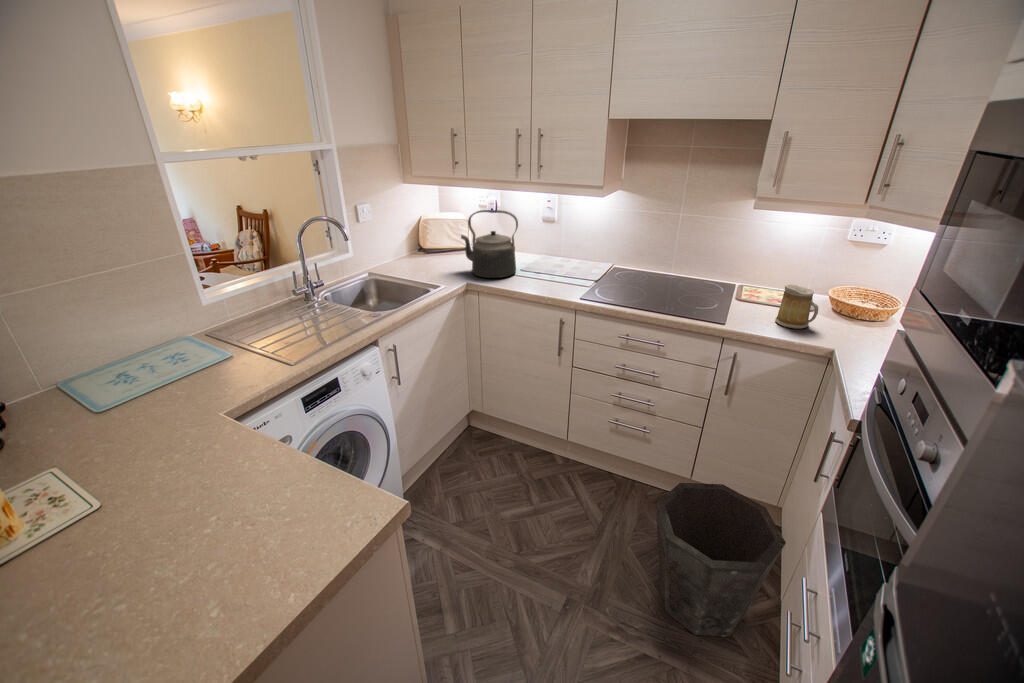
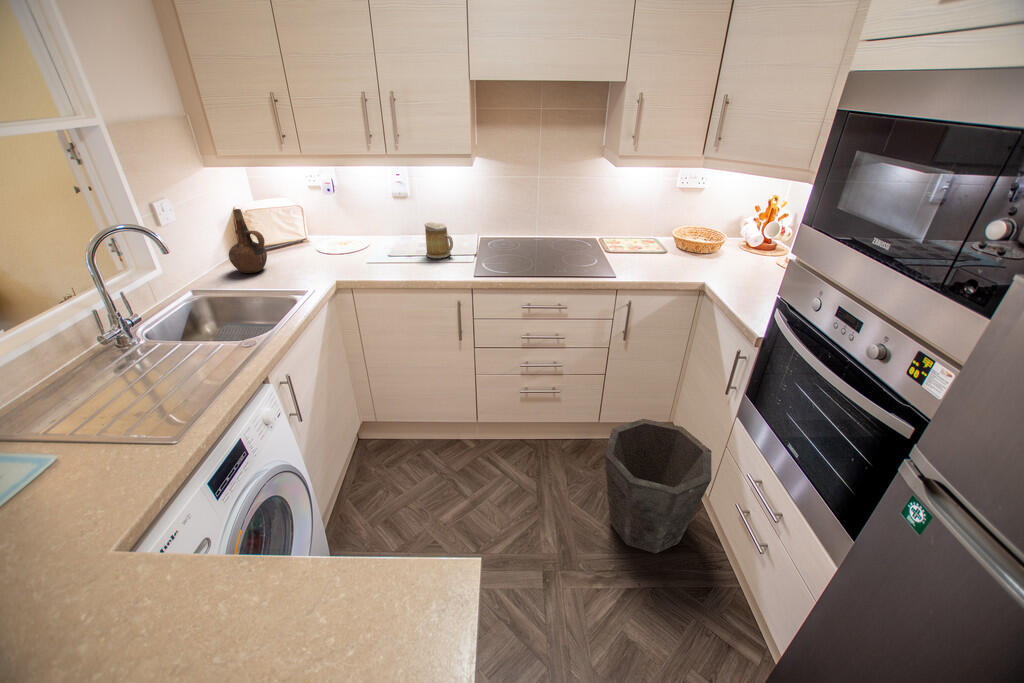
kettle: present [461,210,518,278] -> none [310,191,385,271]
ceramic pitcher: none [401,216,428,267] -> present [229,209,267,273]
mug: present [775,284,818,329] -> present [424,222,453,258]

